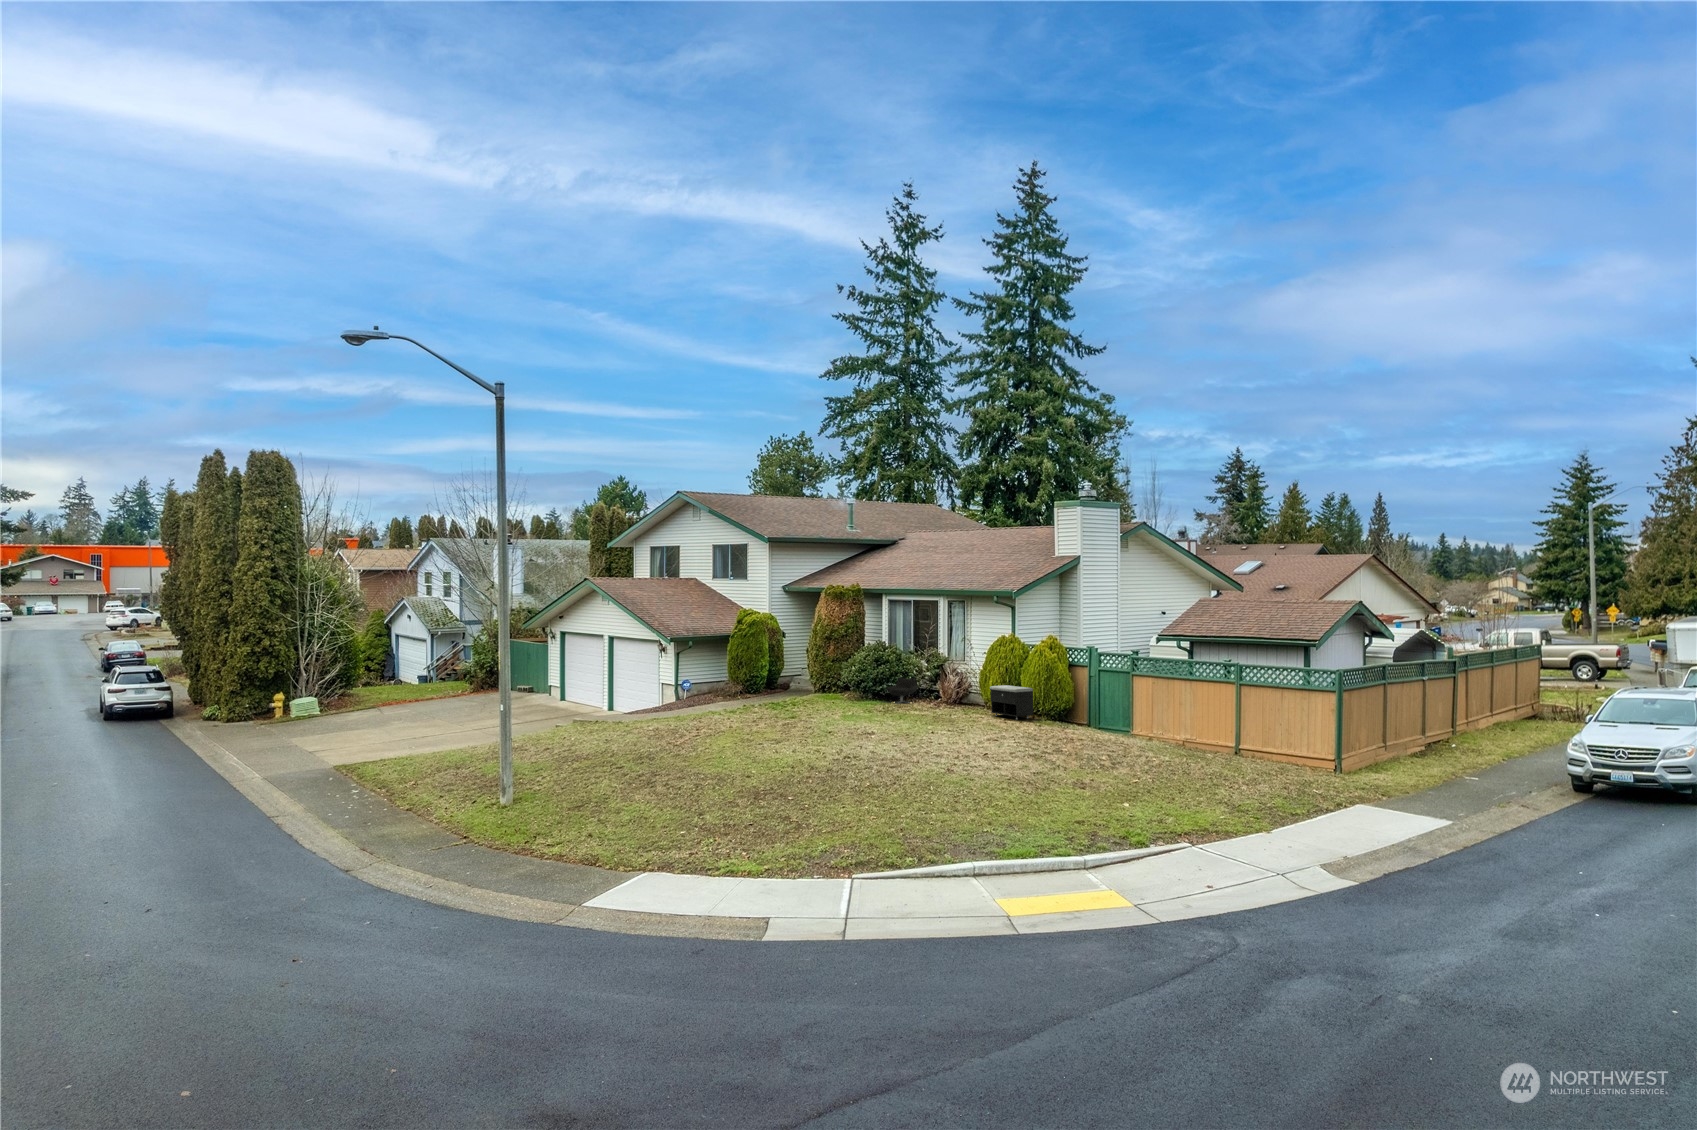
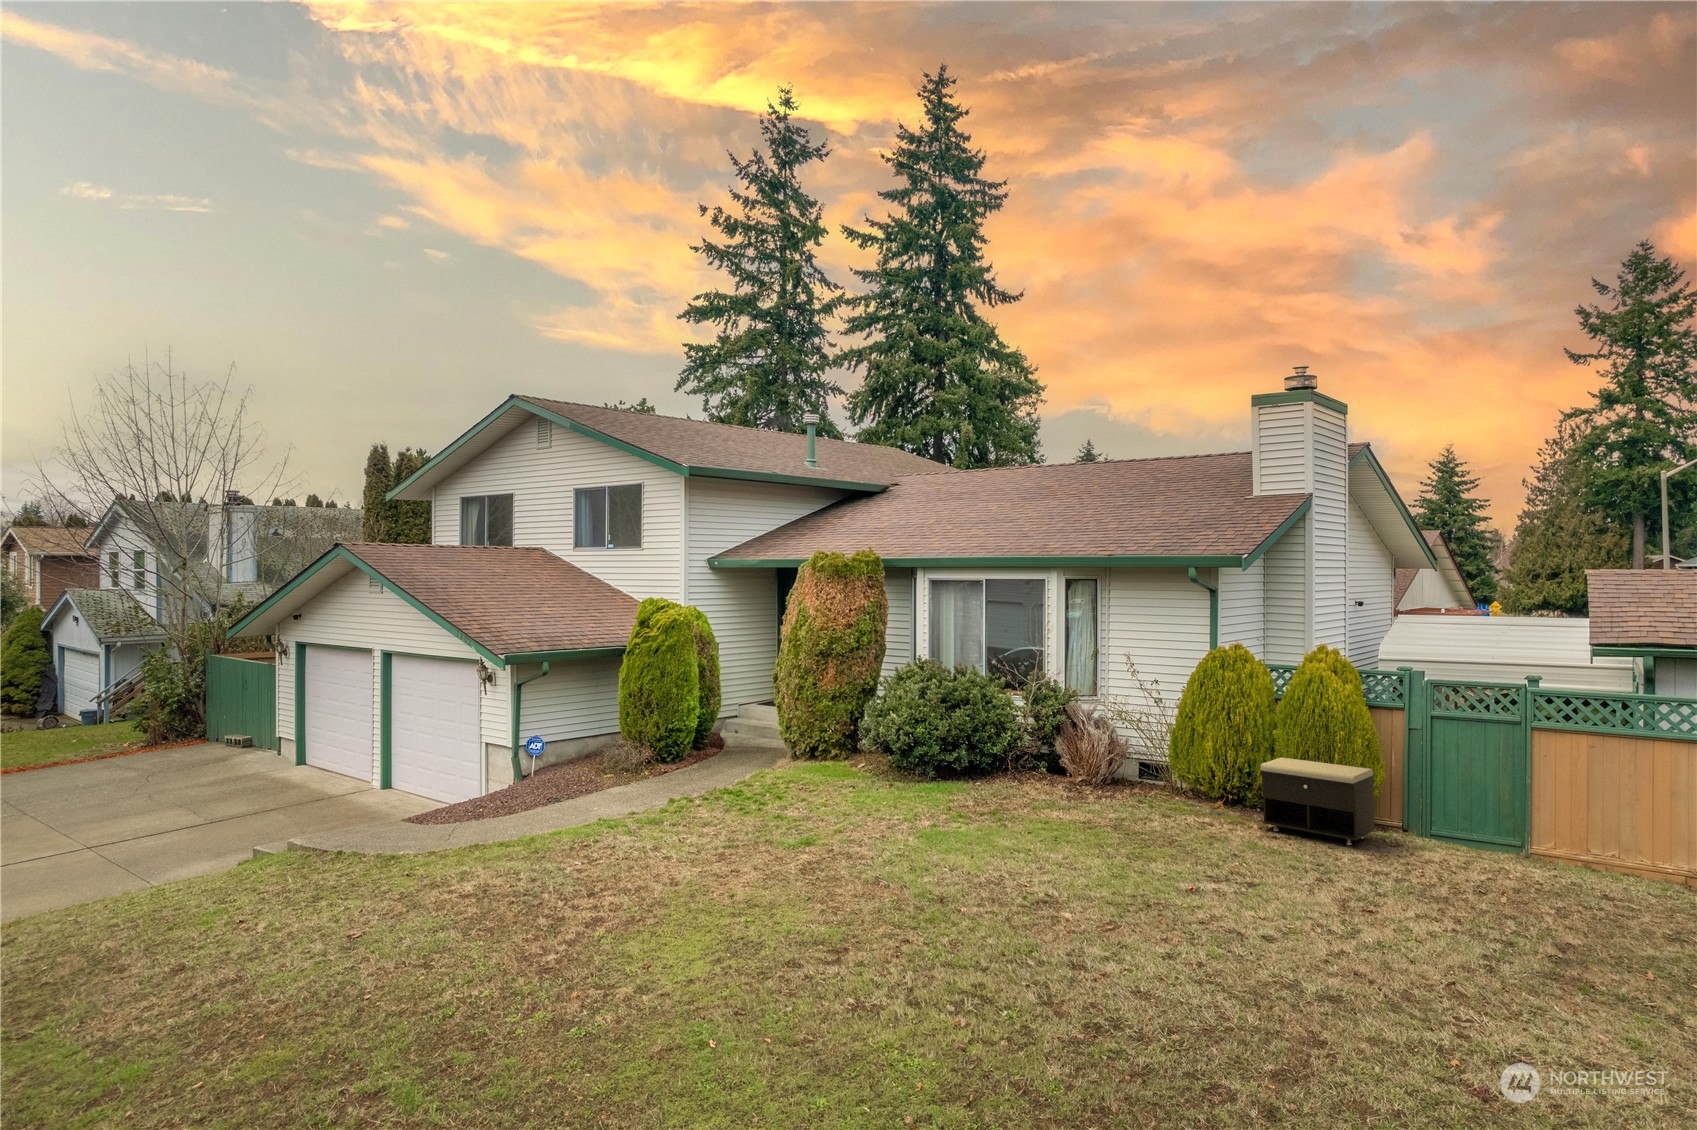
lounge chair: present [887,678,917,702] -> none [973,732,1031,792]

